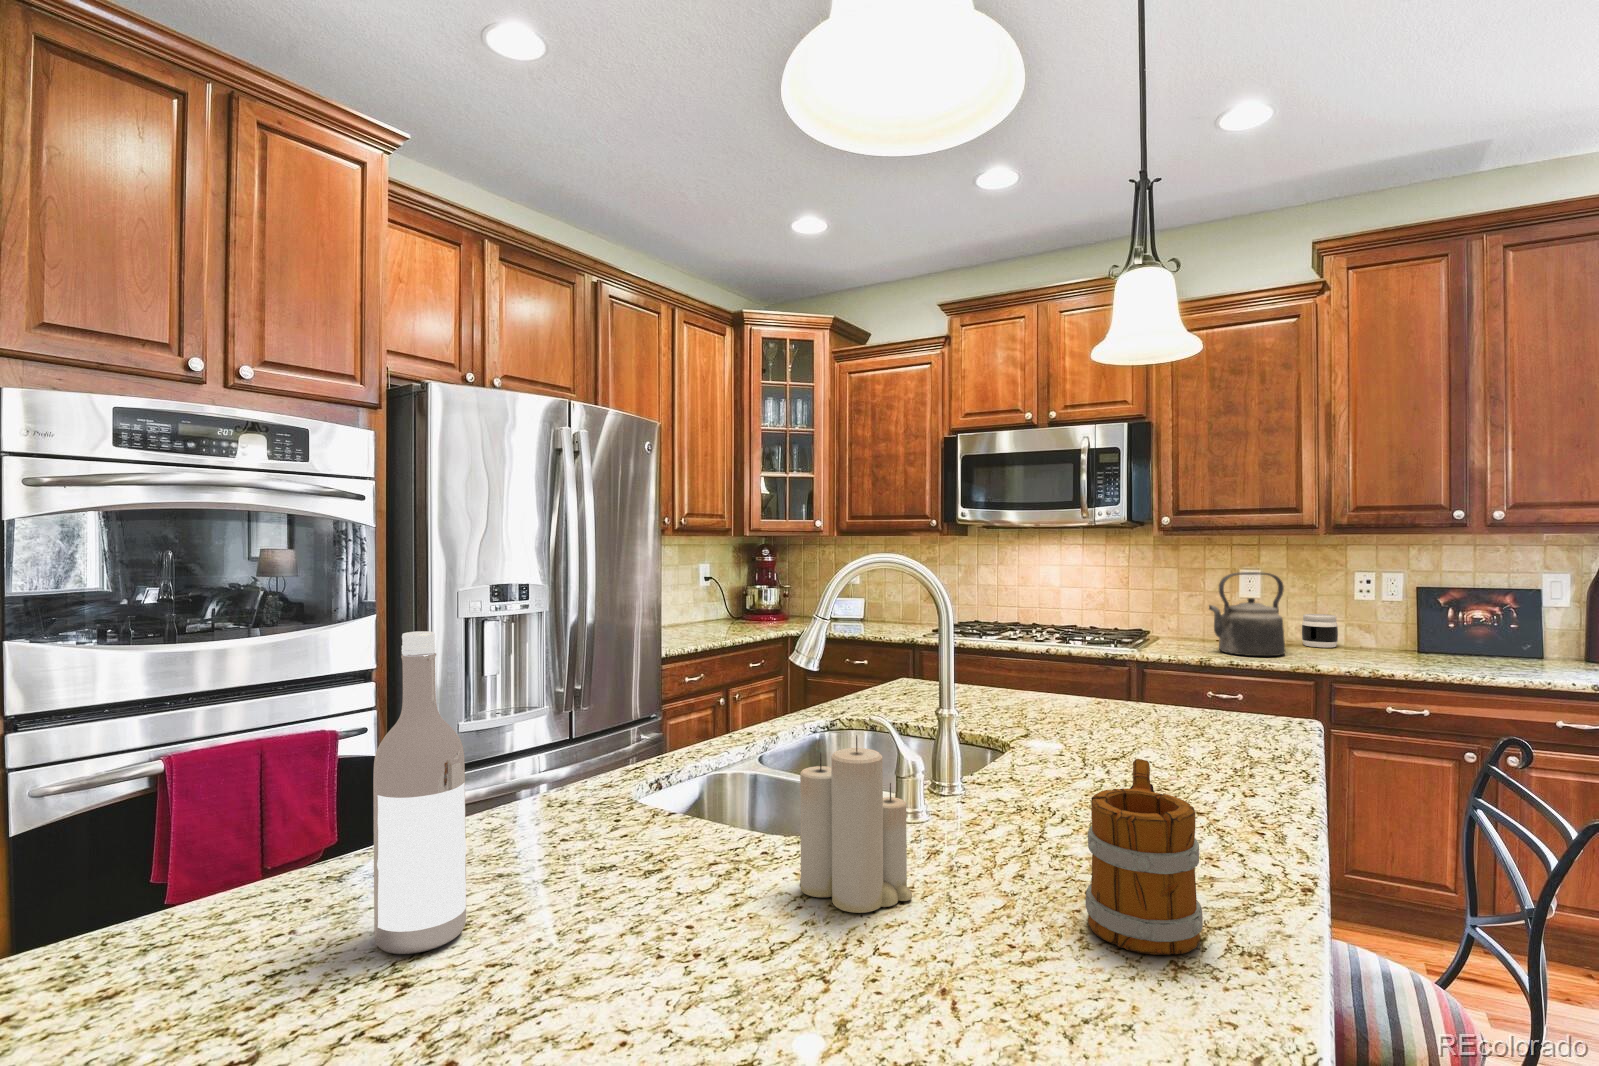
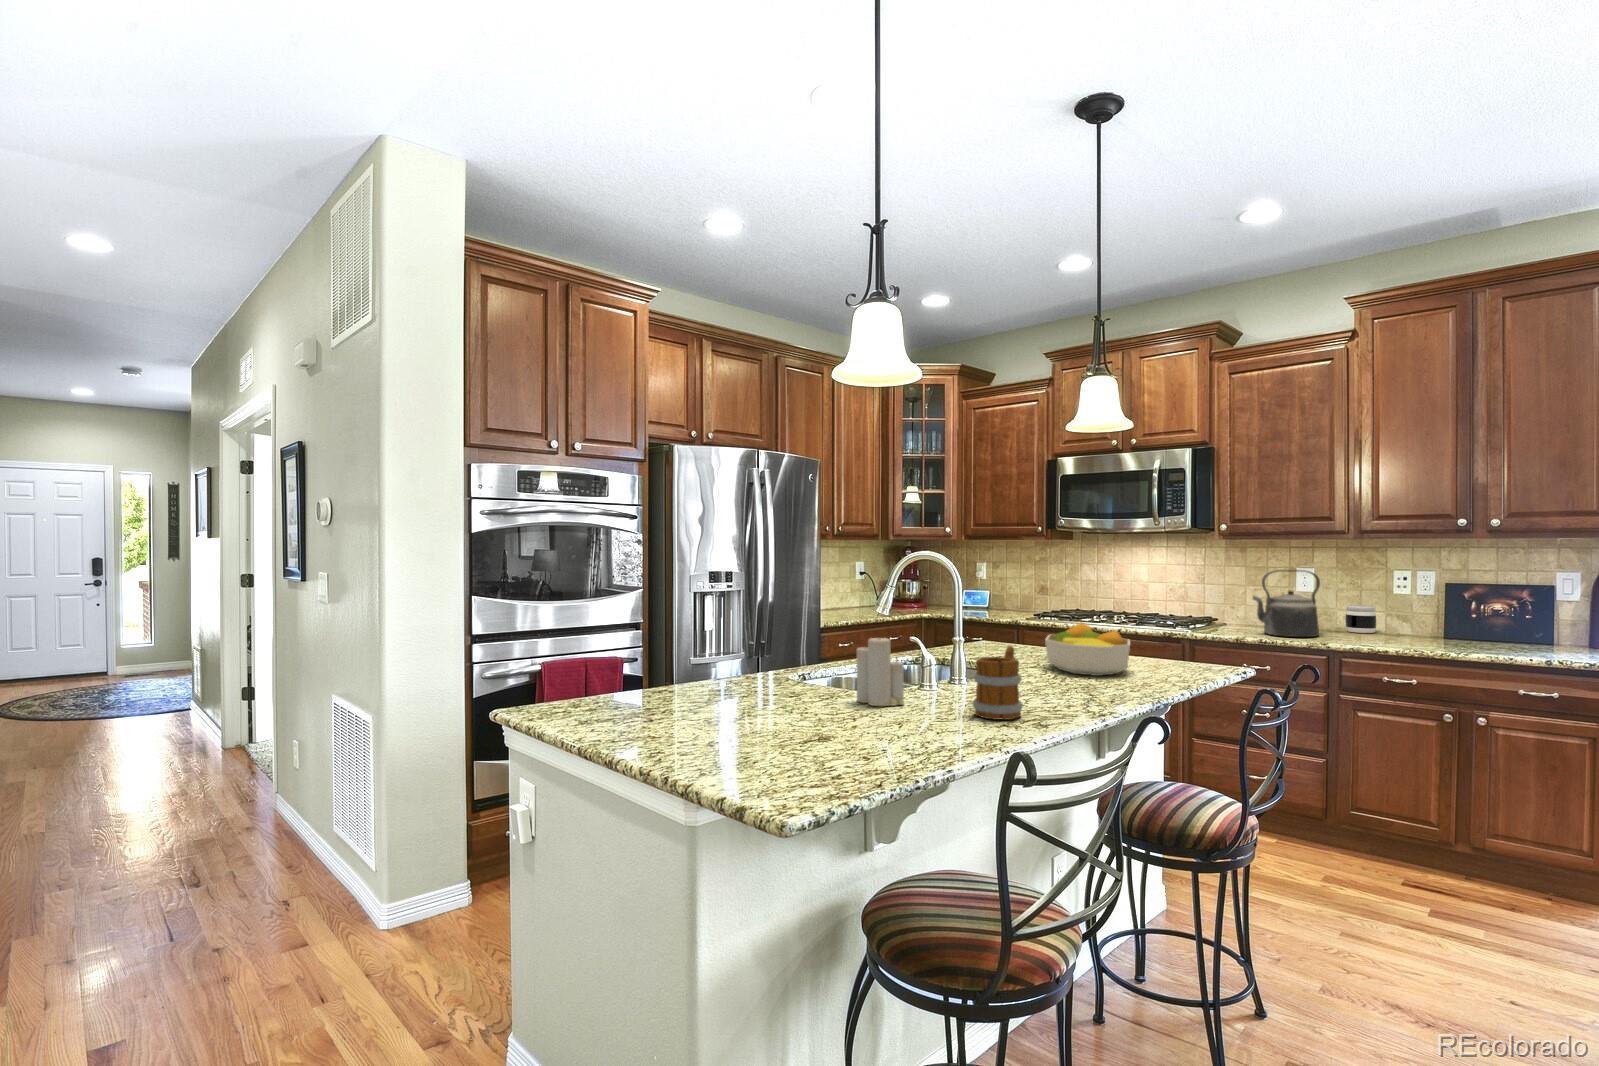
wine bottle: present [373,631,466,954] -> none [683,582,717,705]
fruit bowl: none [1052,664,1210,760] -> present [1045,623,1130,676]

